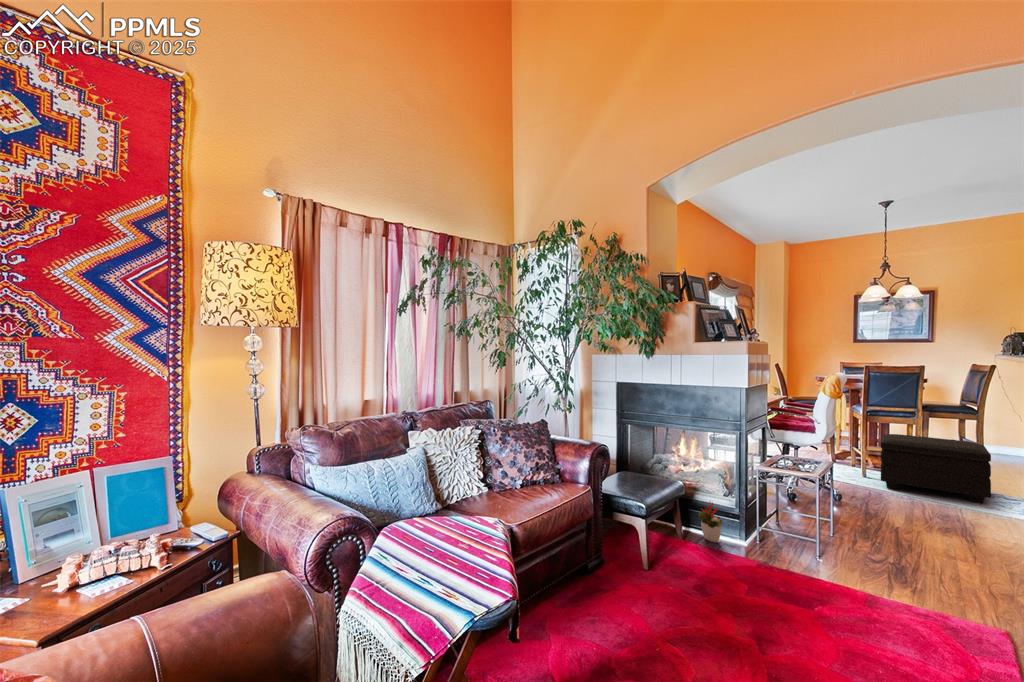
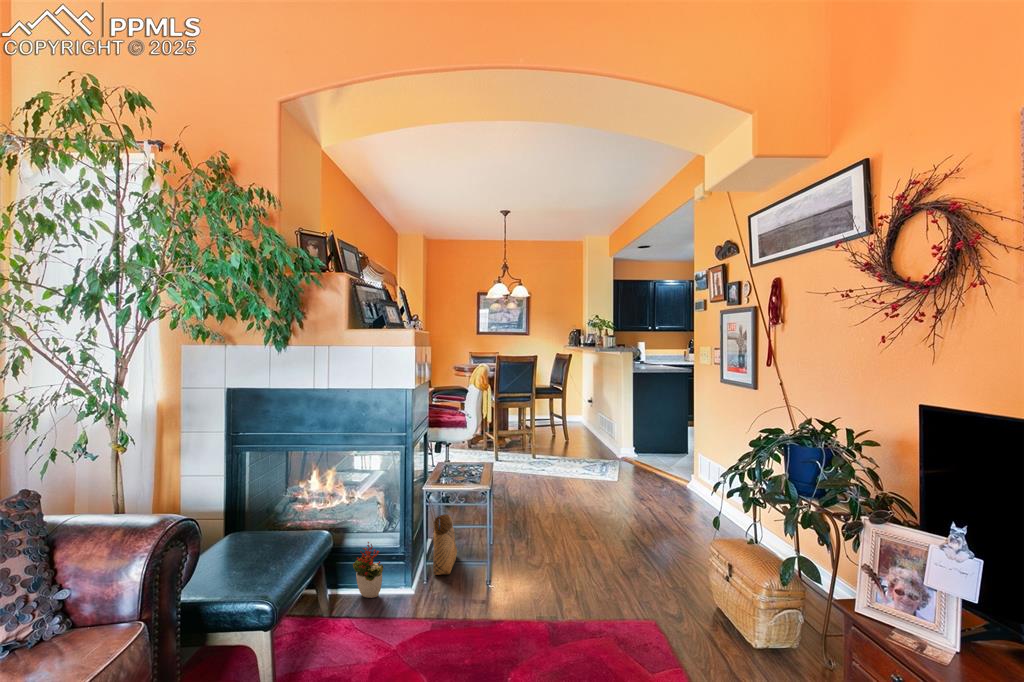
footstool: present [881,434,991,503] -> none [507,415,577,465]
woven basket: none [763,483,792,547] -> present [429,501,457,575]

